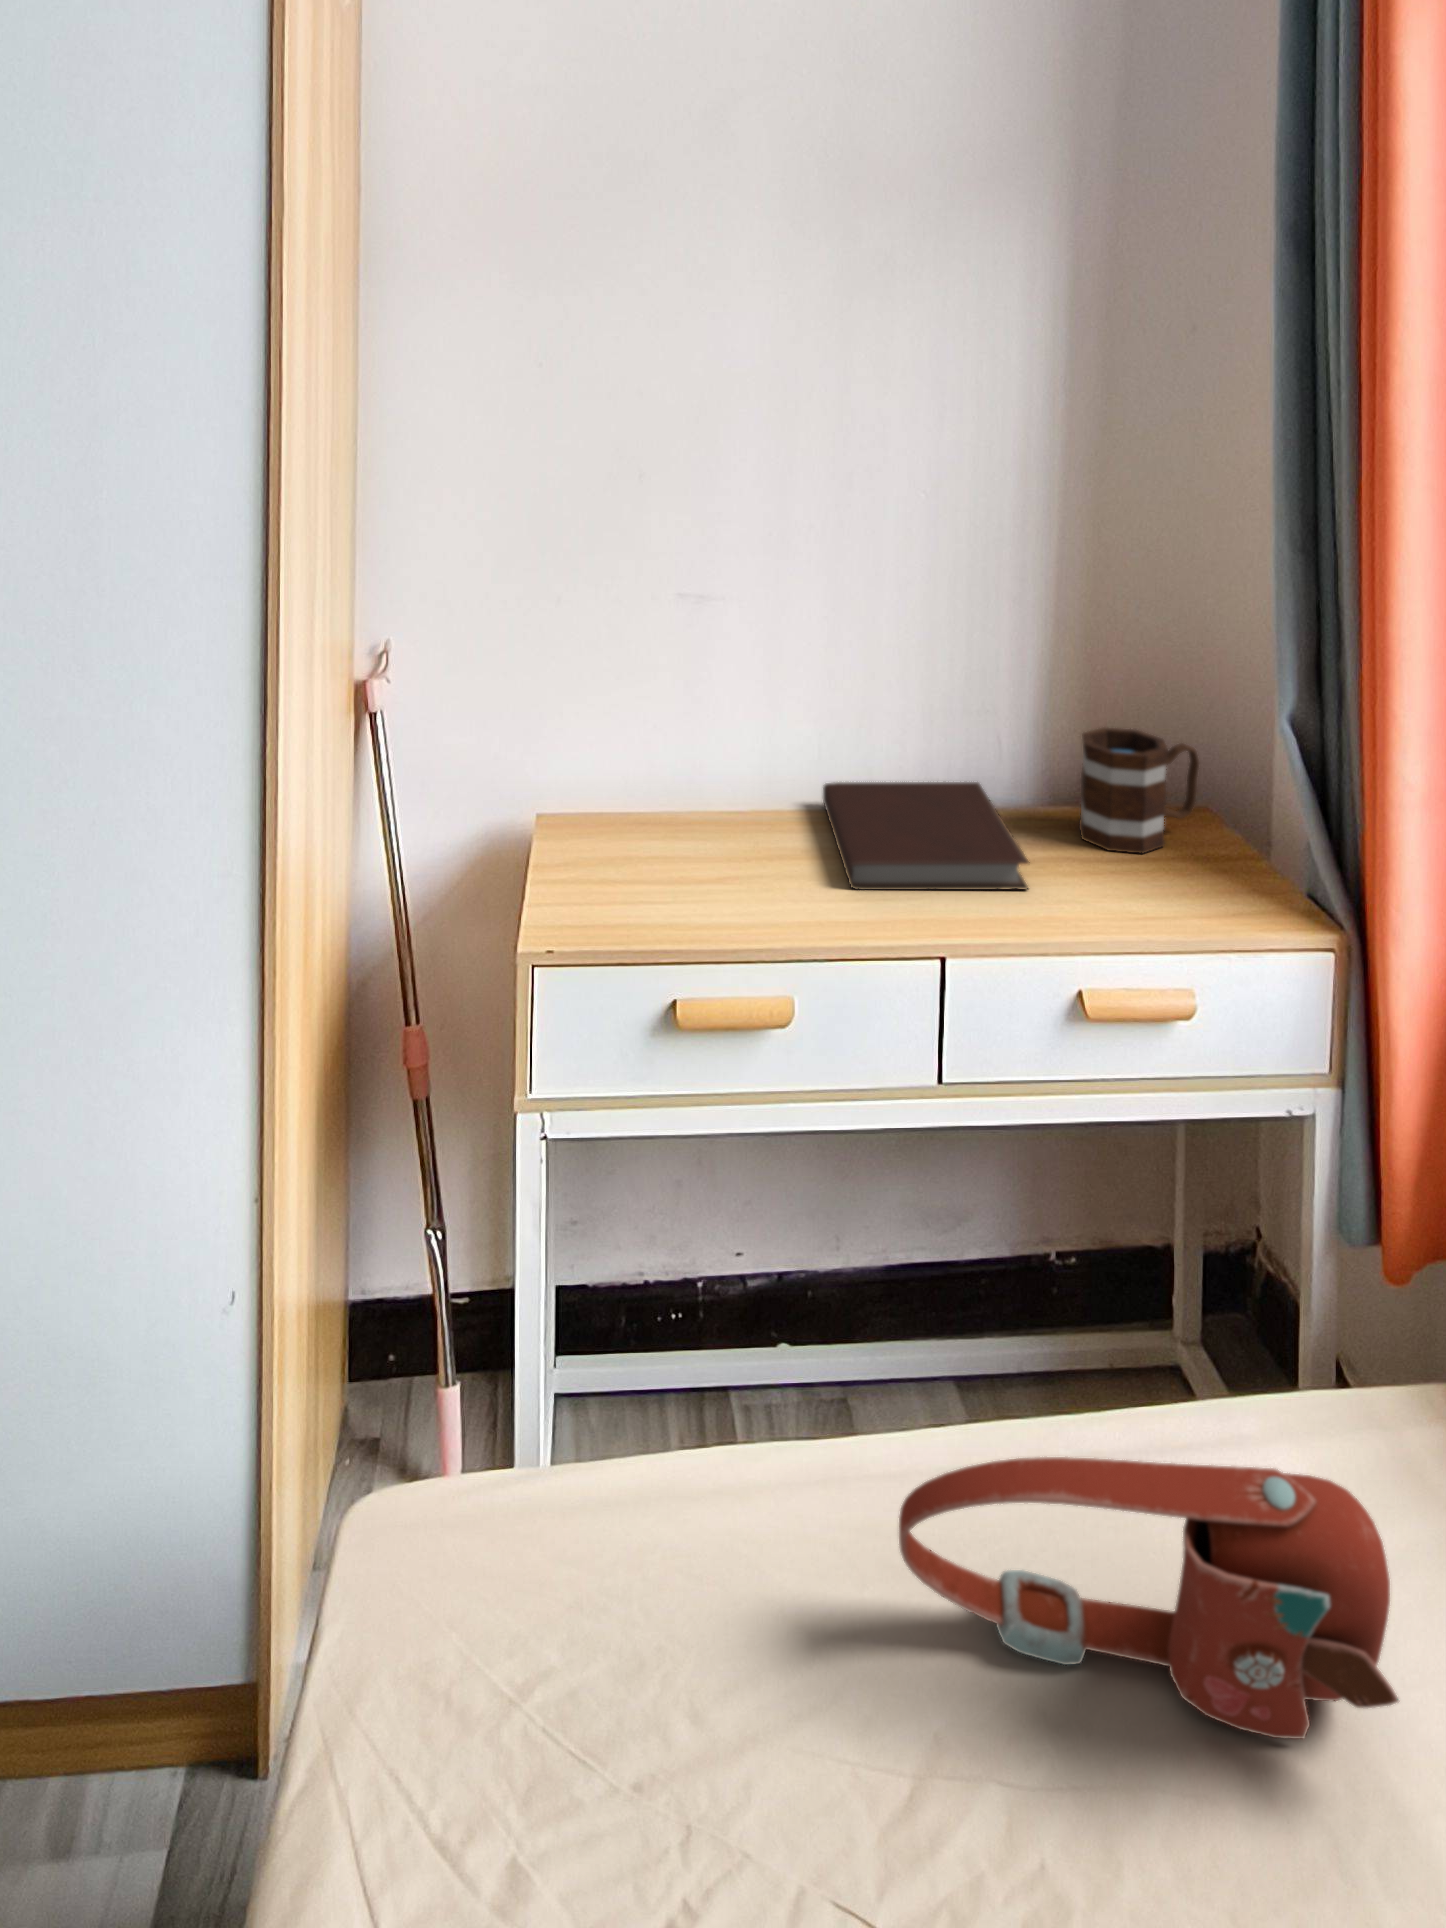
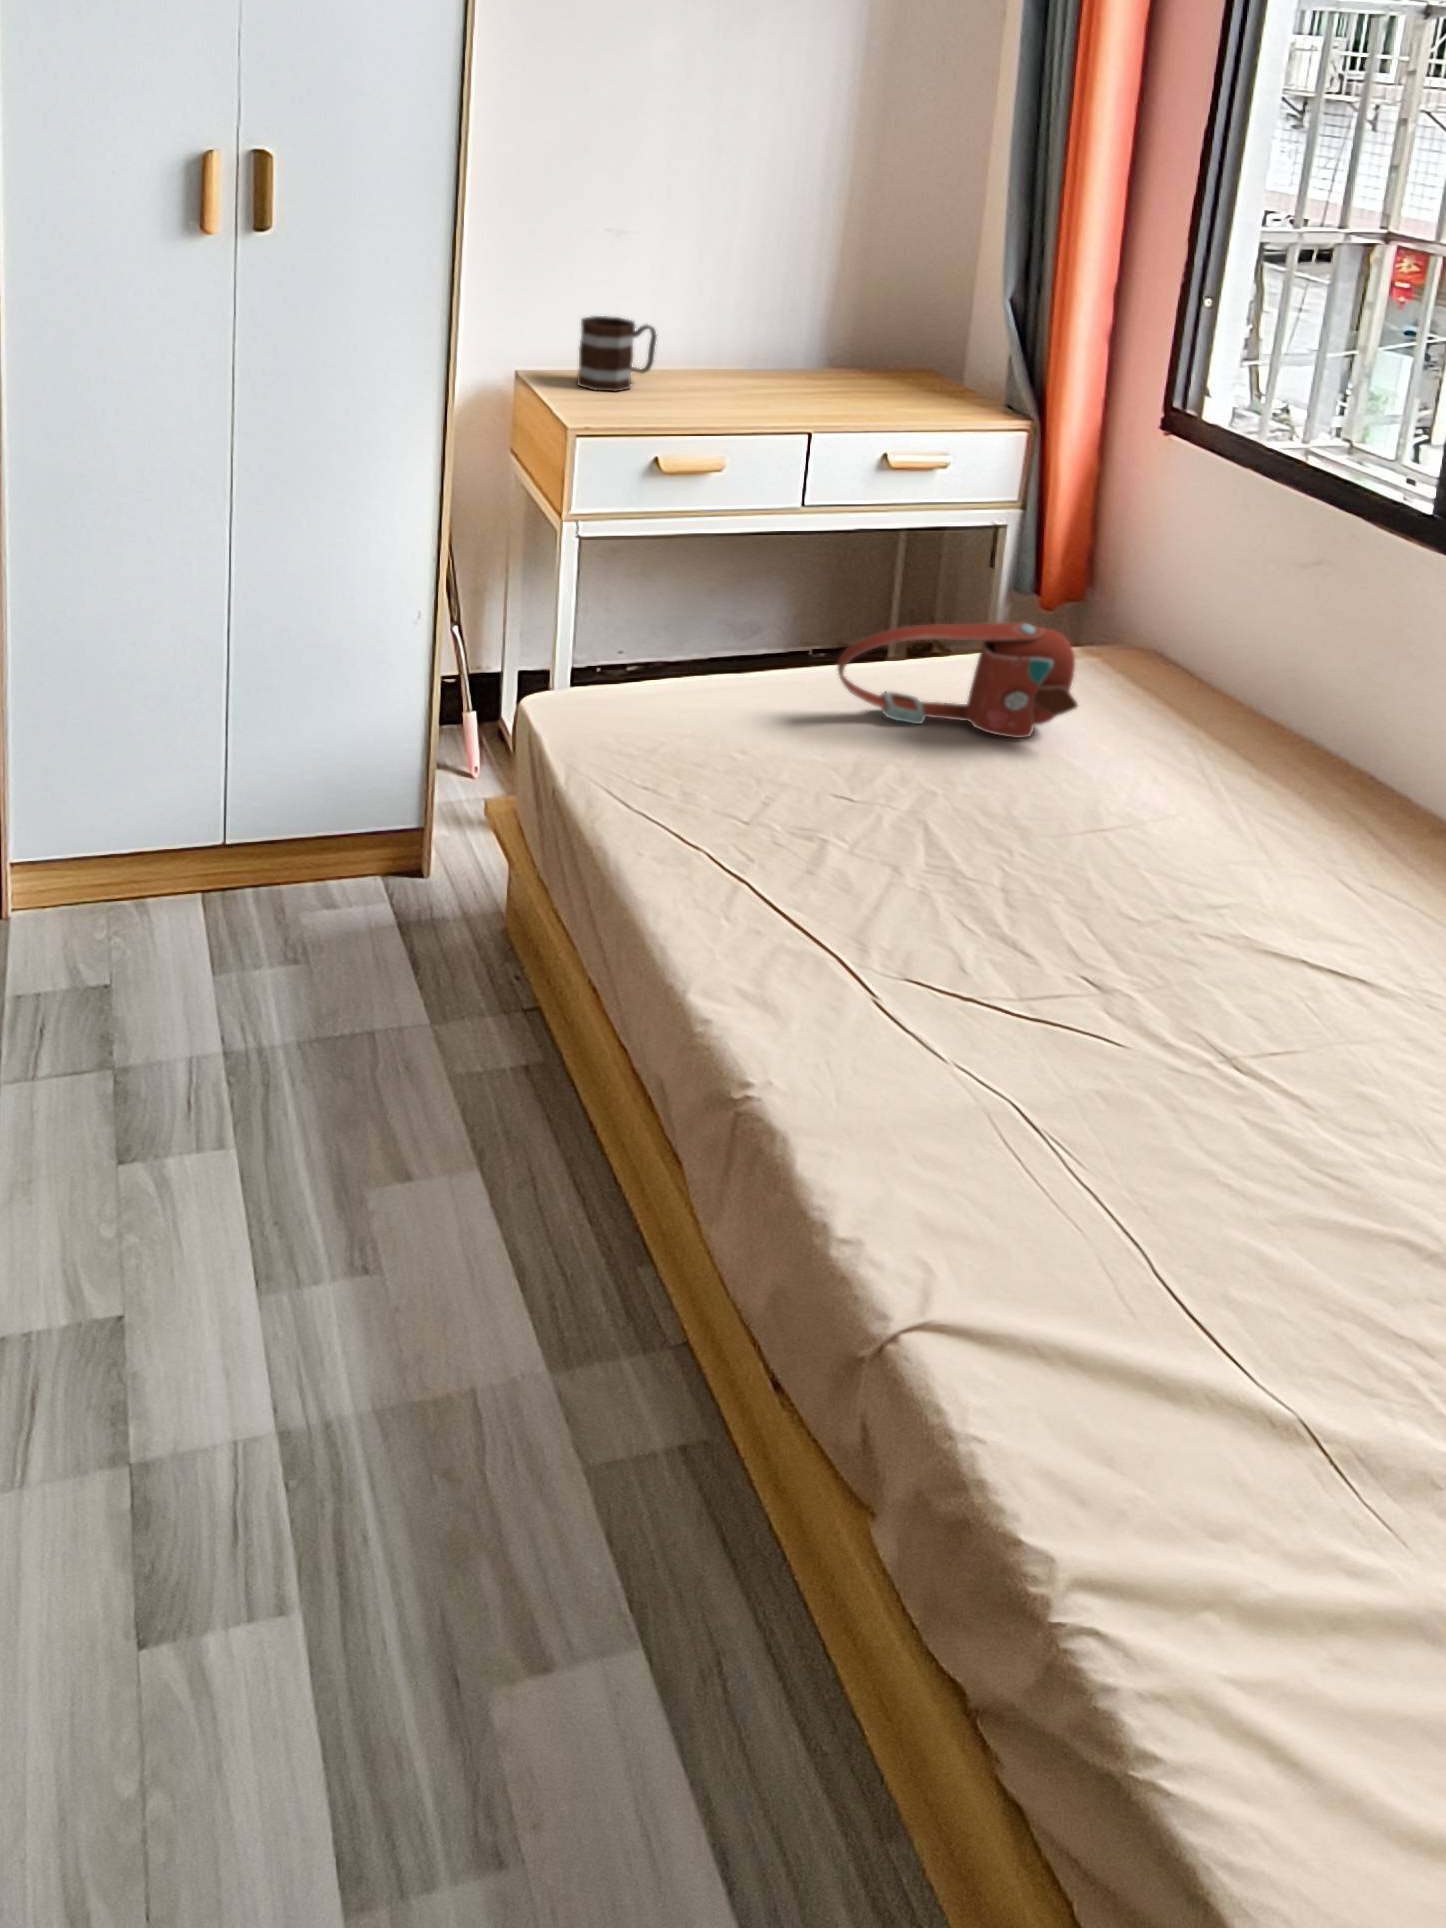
mug: present [1079,728,1199,853] -> present [577,316,657,391]
notebook: present [823,782,1030,890] -> none [699,358,851,407]

